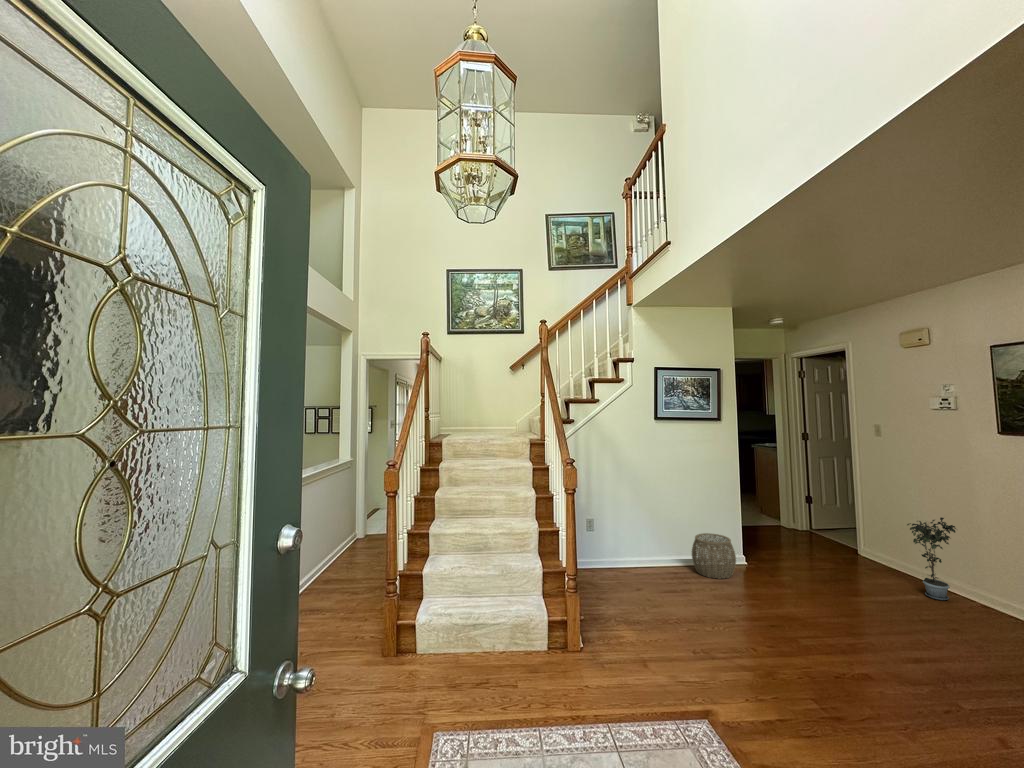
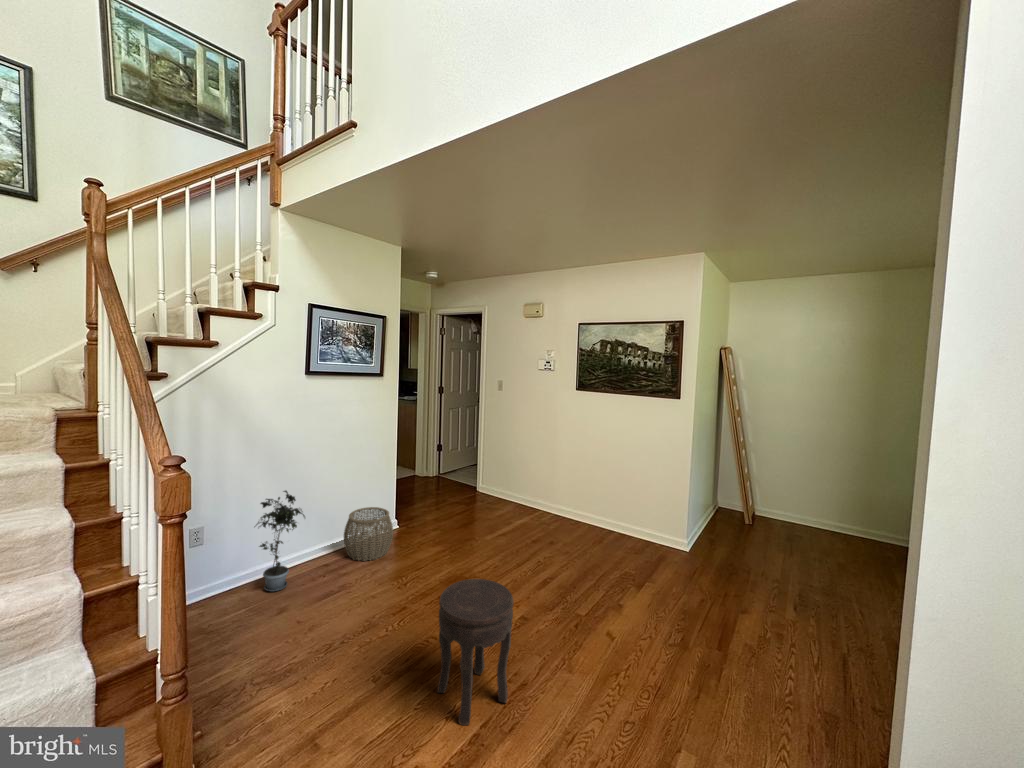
potted plant: present [907,517,956,600] -> present [256,491,305,592]
side table: none [736,583,811,704] -> present [437,579,514,725]

